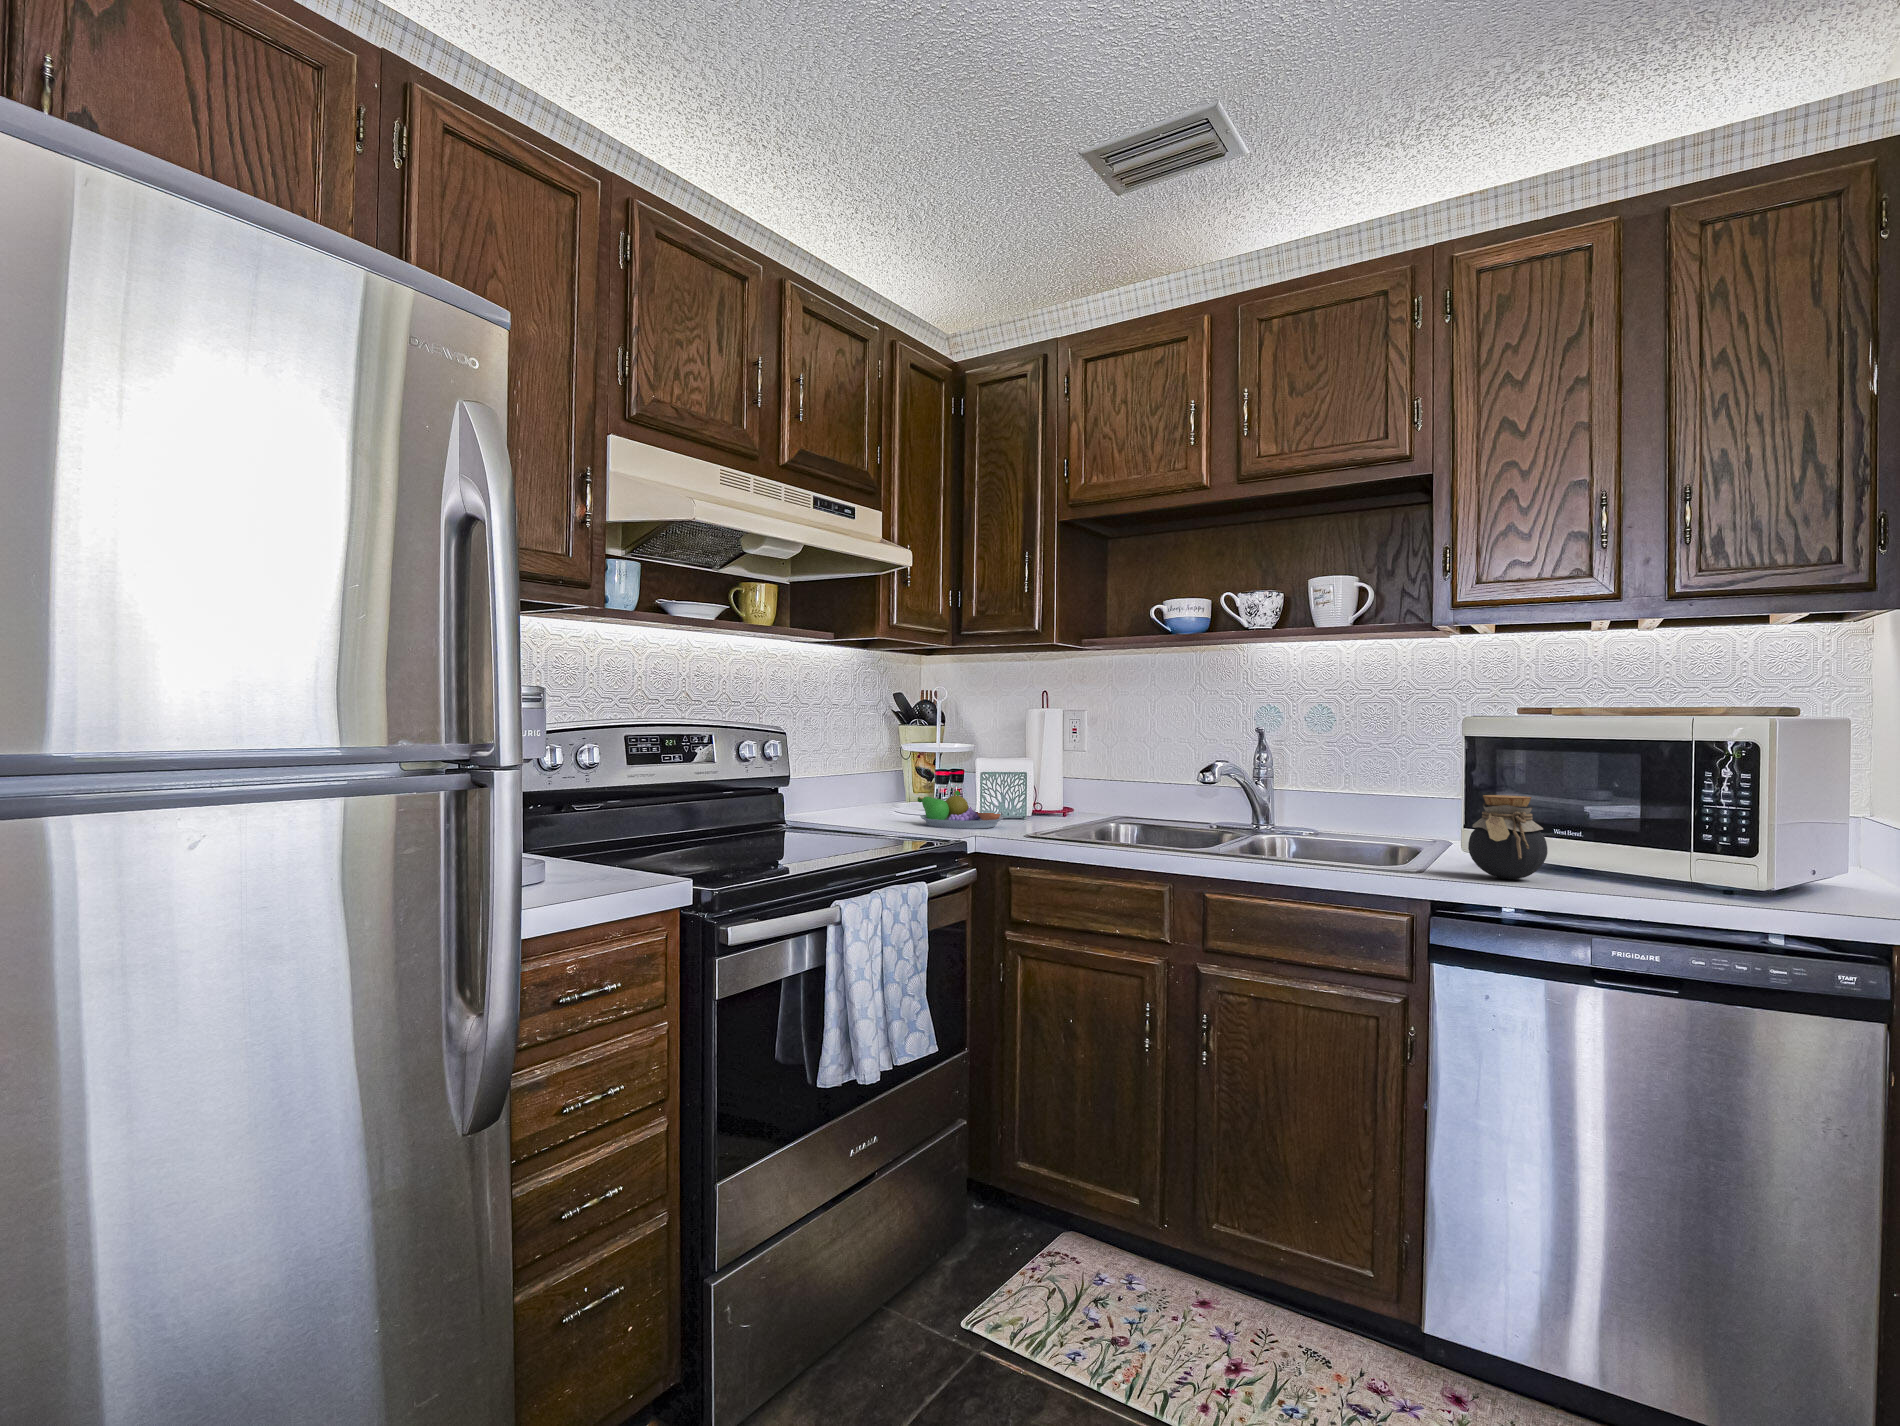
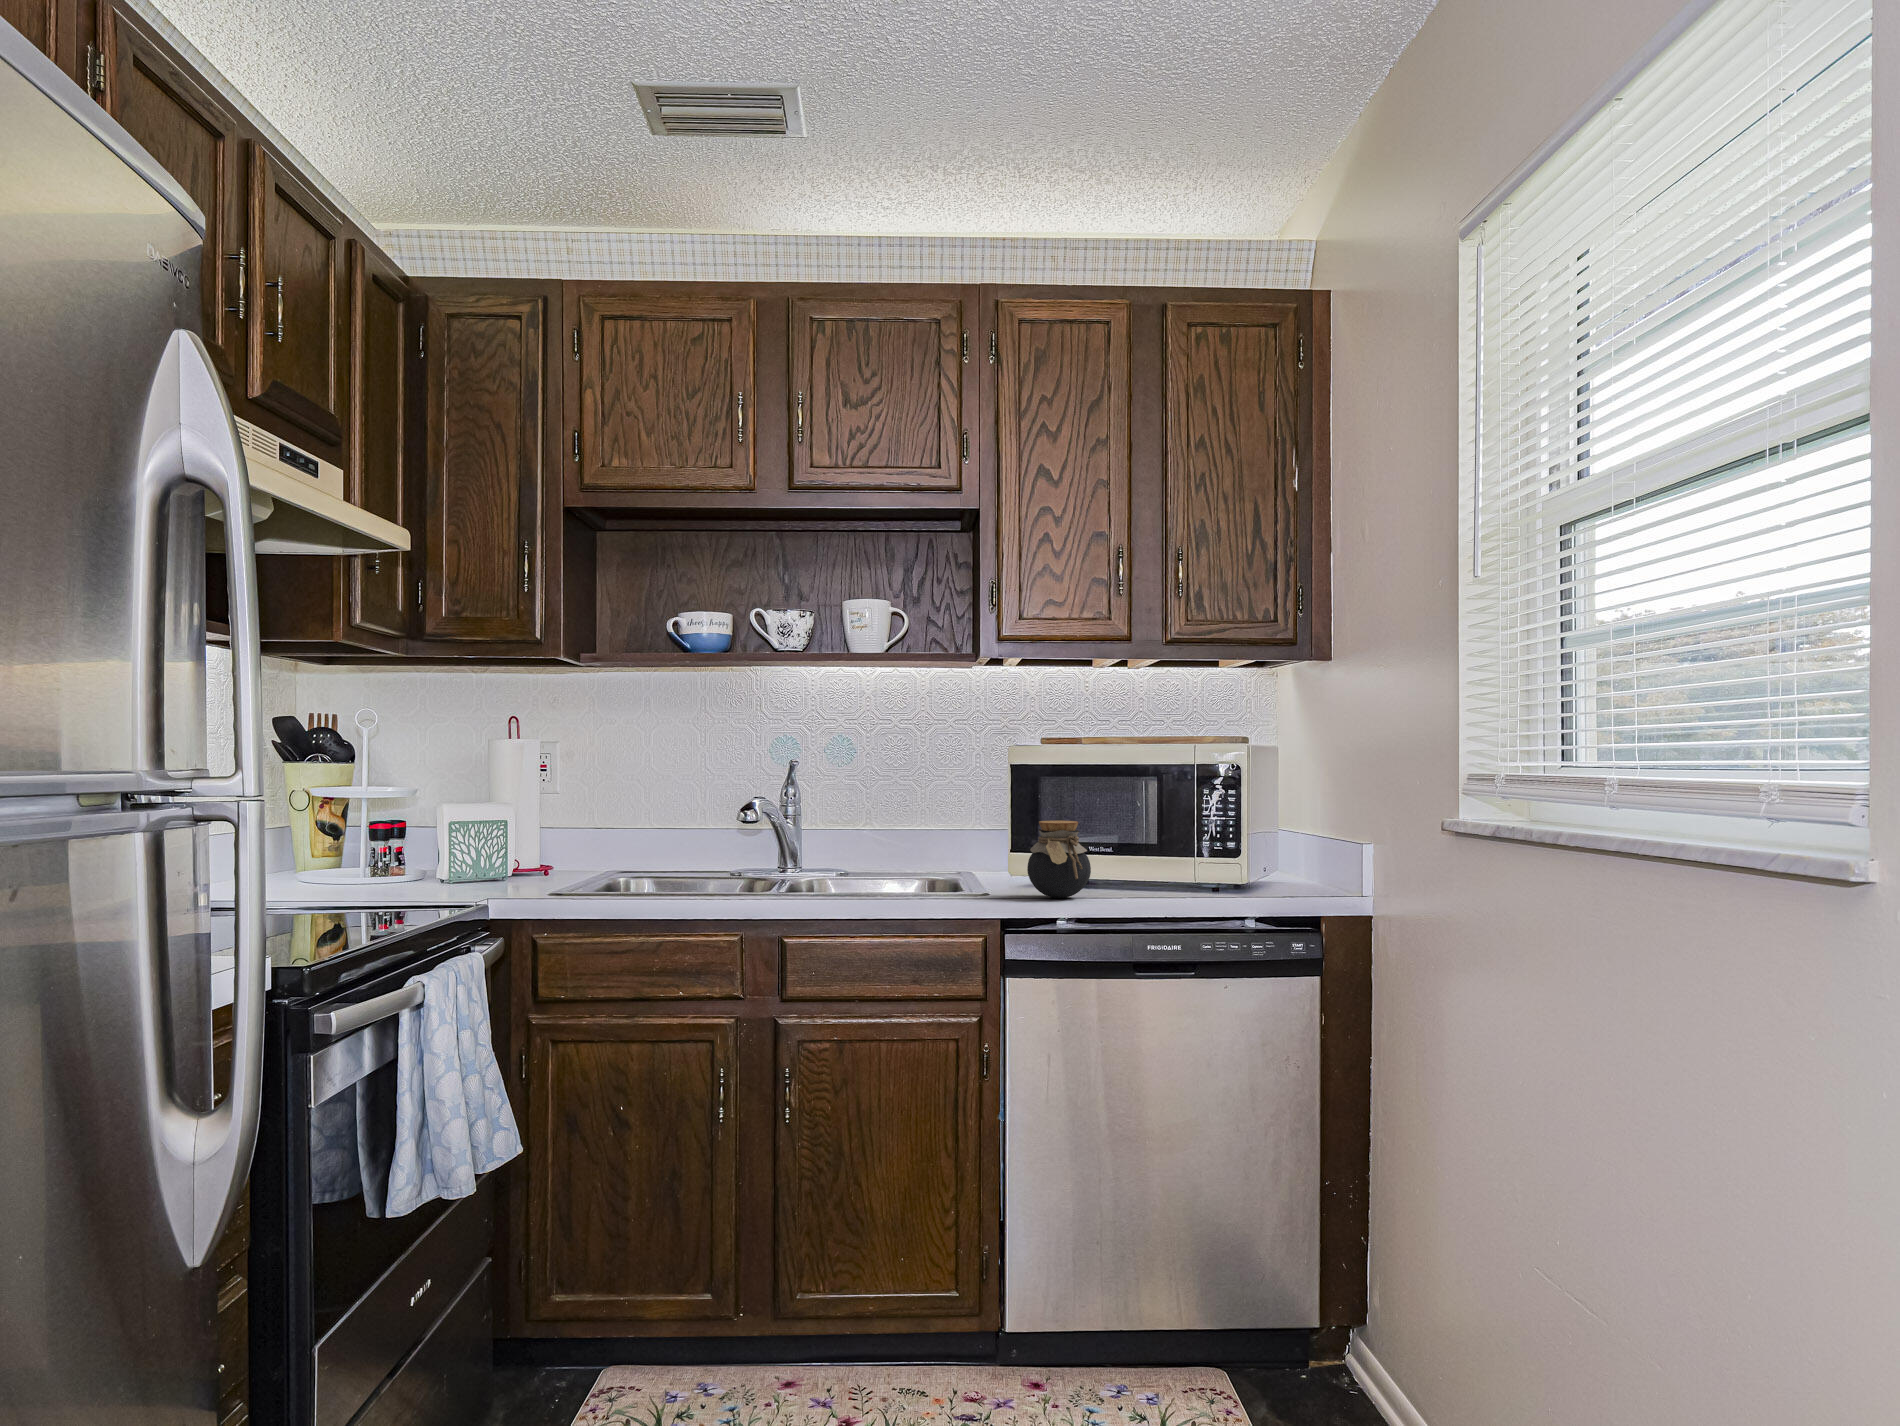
fruit bowl: present [918,790,1003,829] -> none [354,843,483,894]

